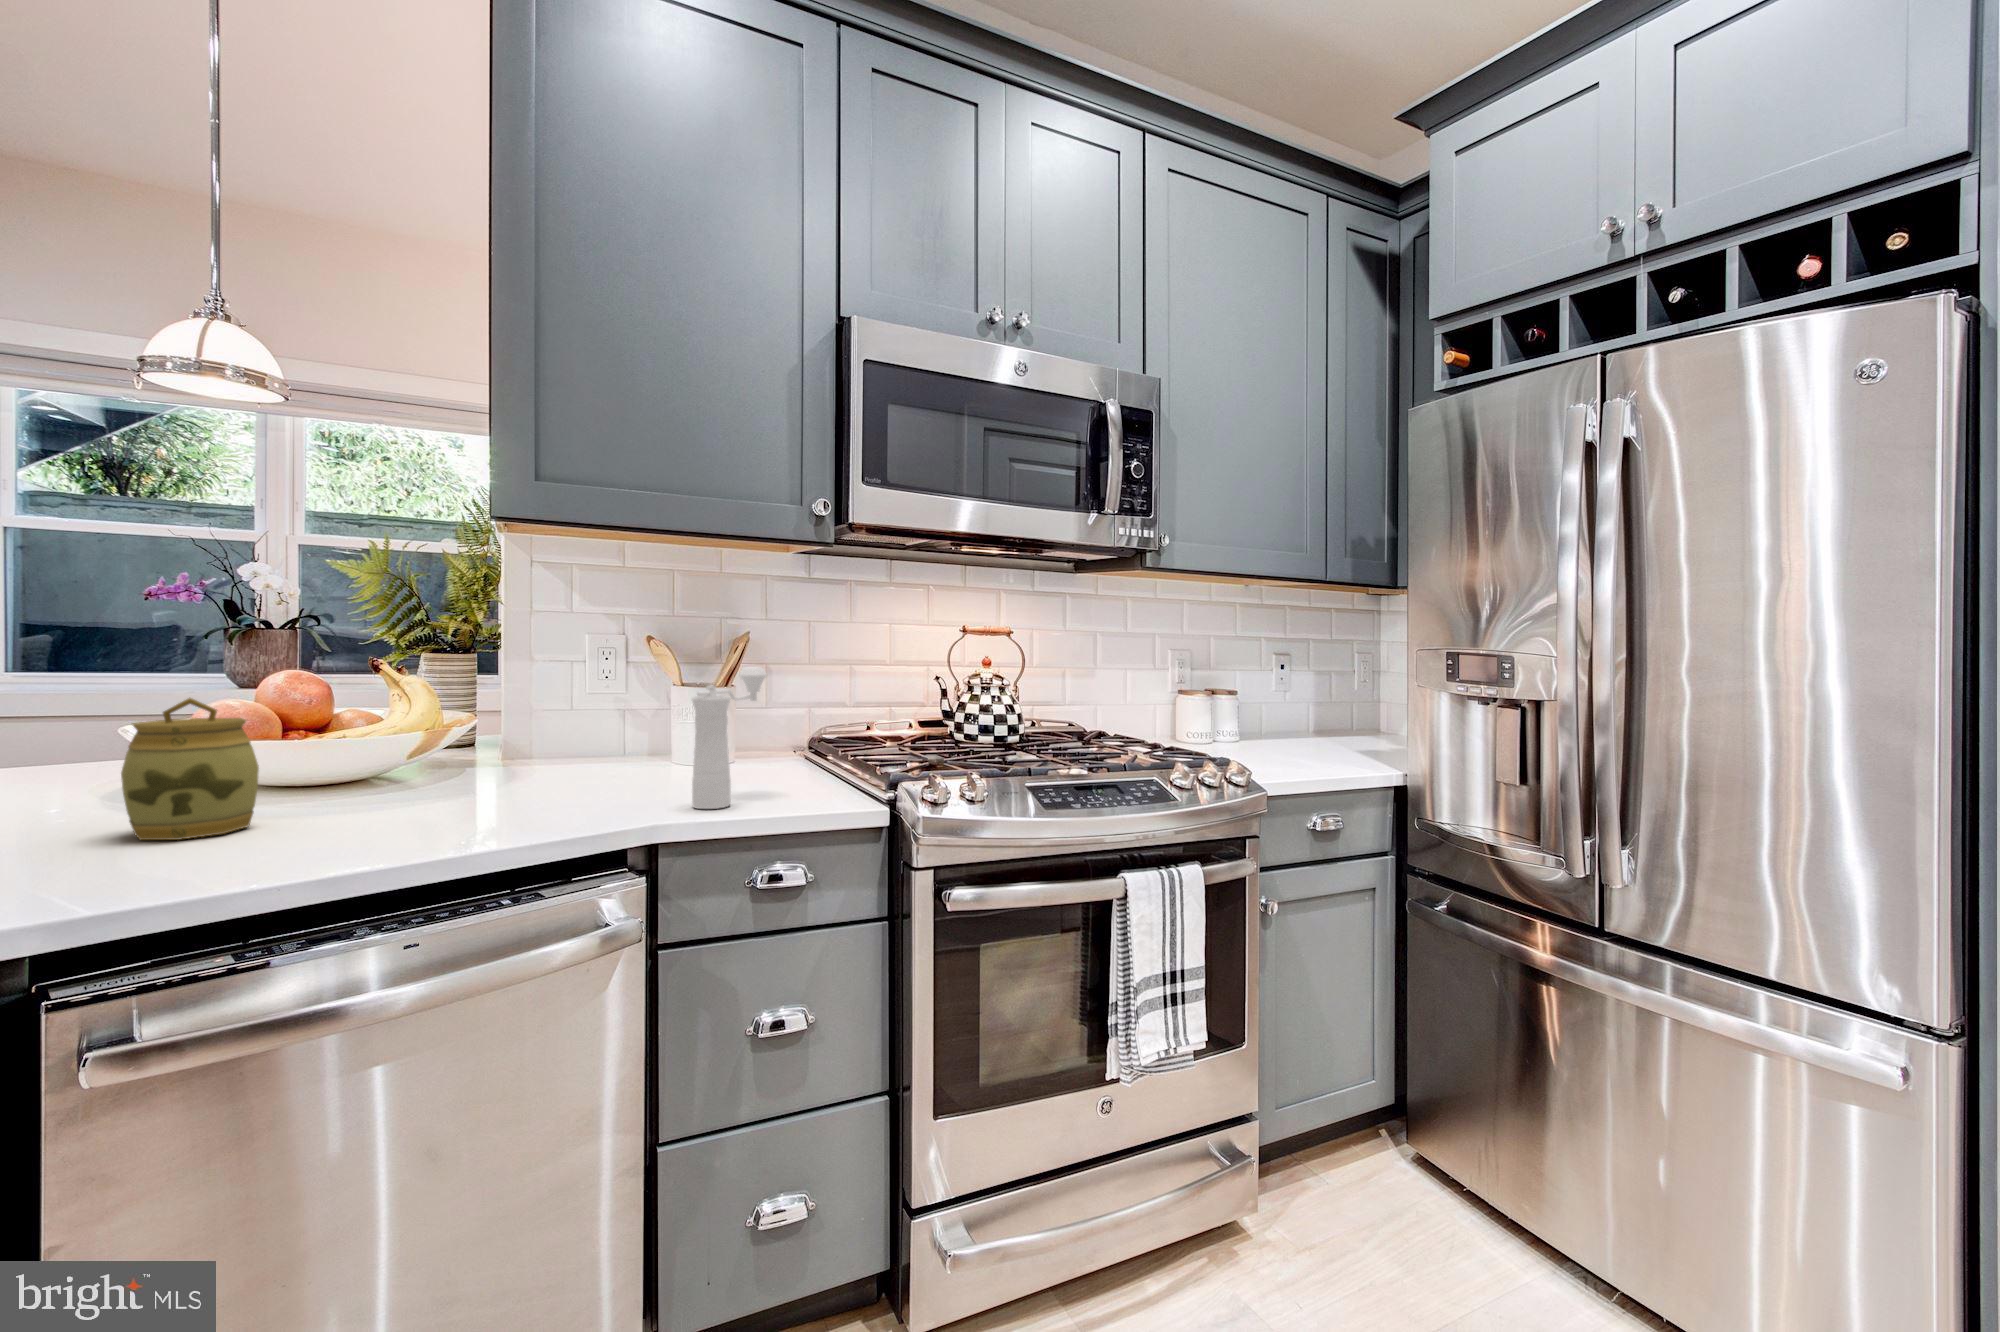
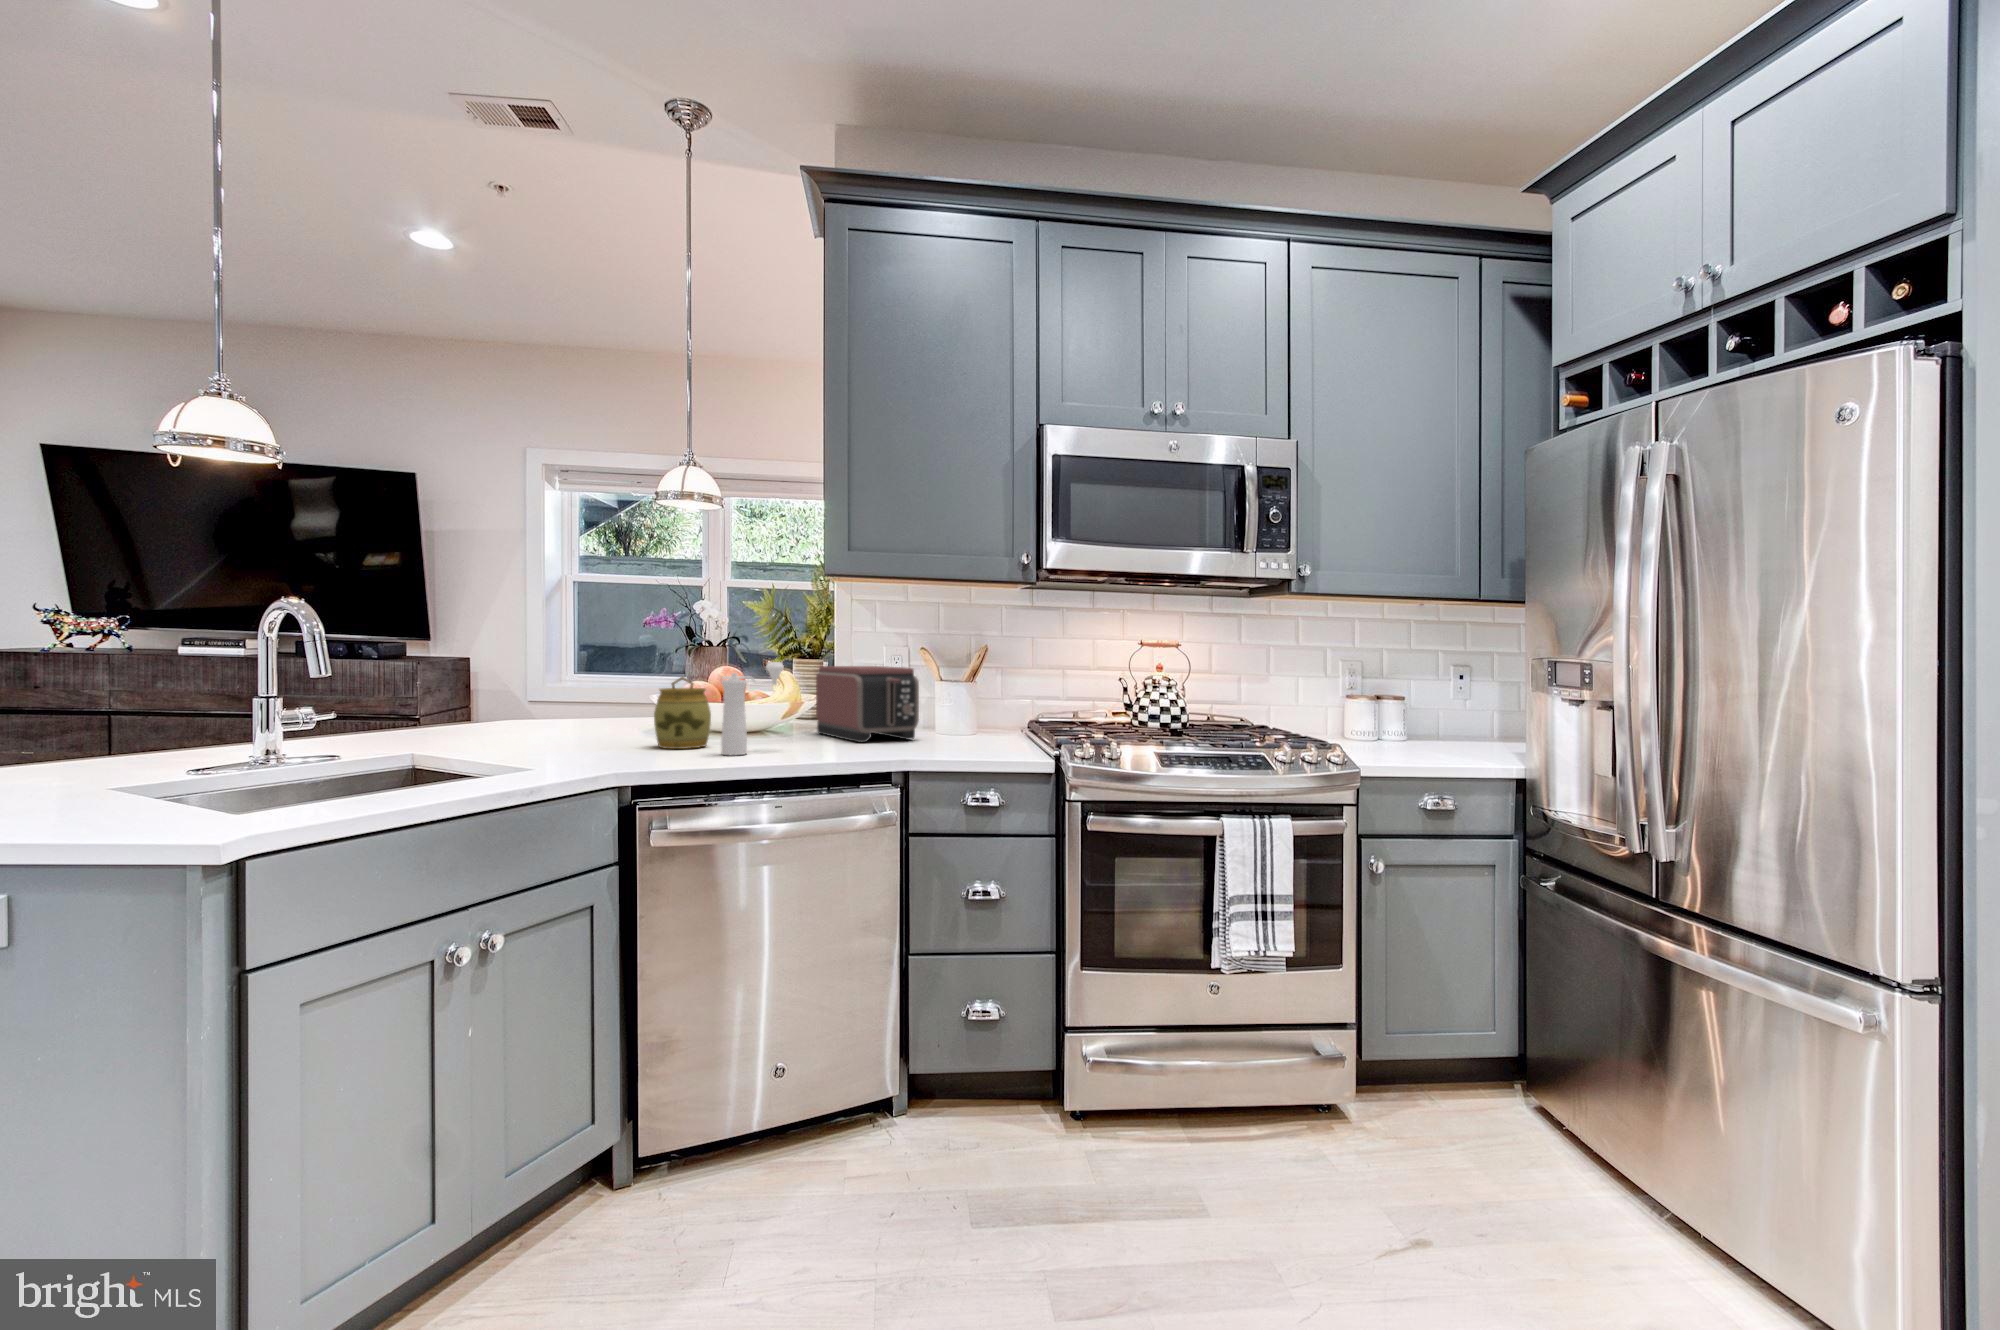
toaster: none [471,667,657,795] -> present [816,666,919,742]
pepper mill: present [692,668,767,809] -> present [721,662,784,755]

